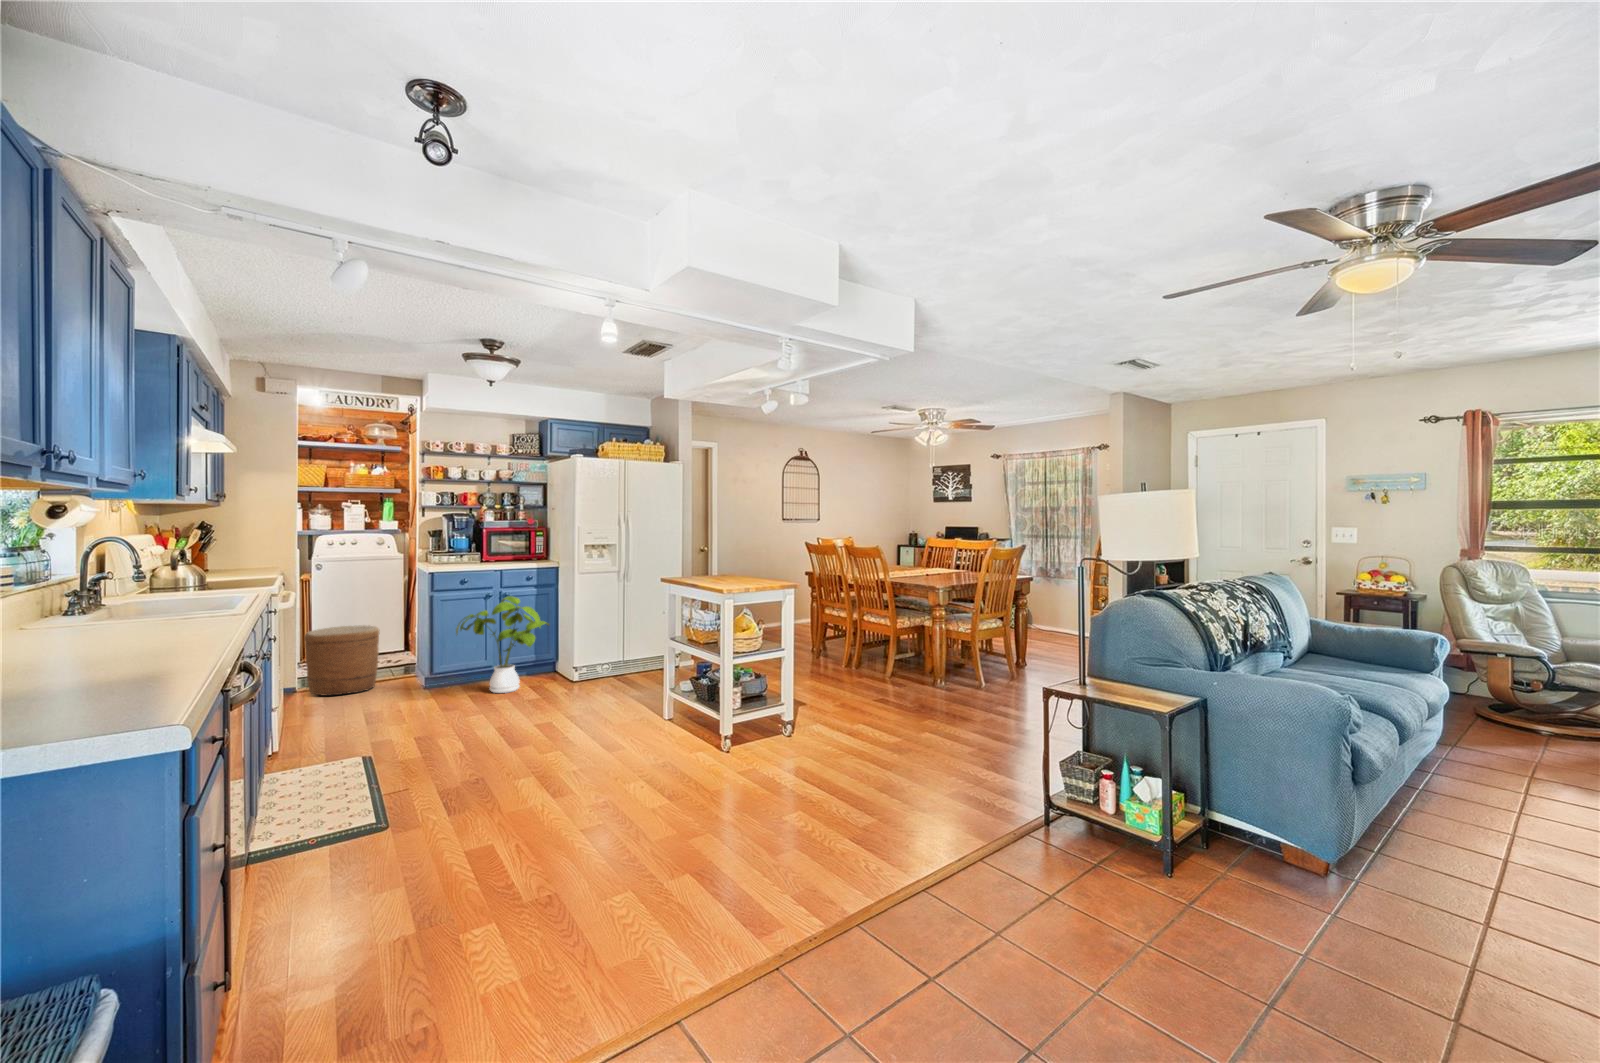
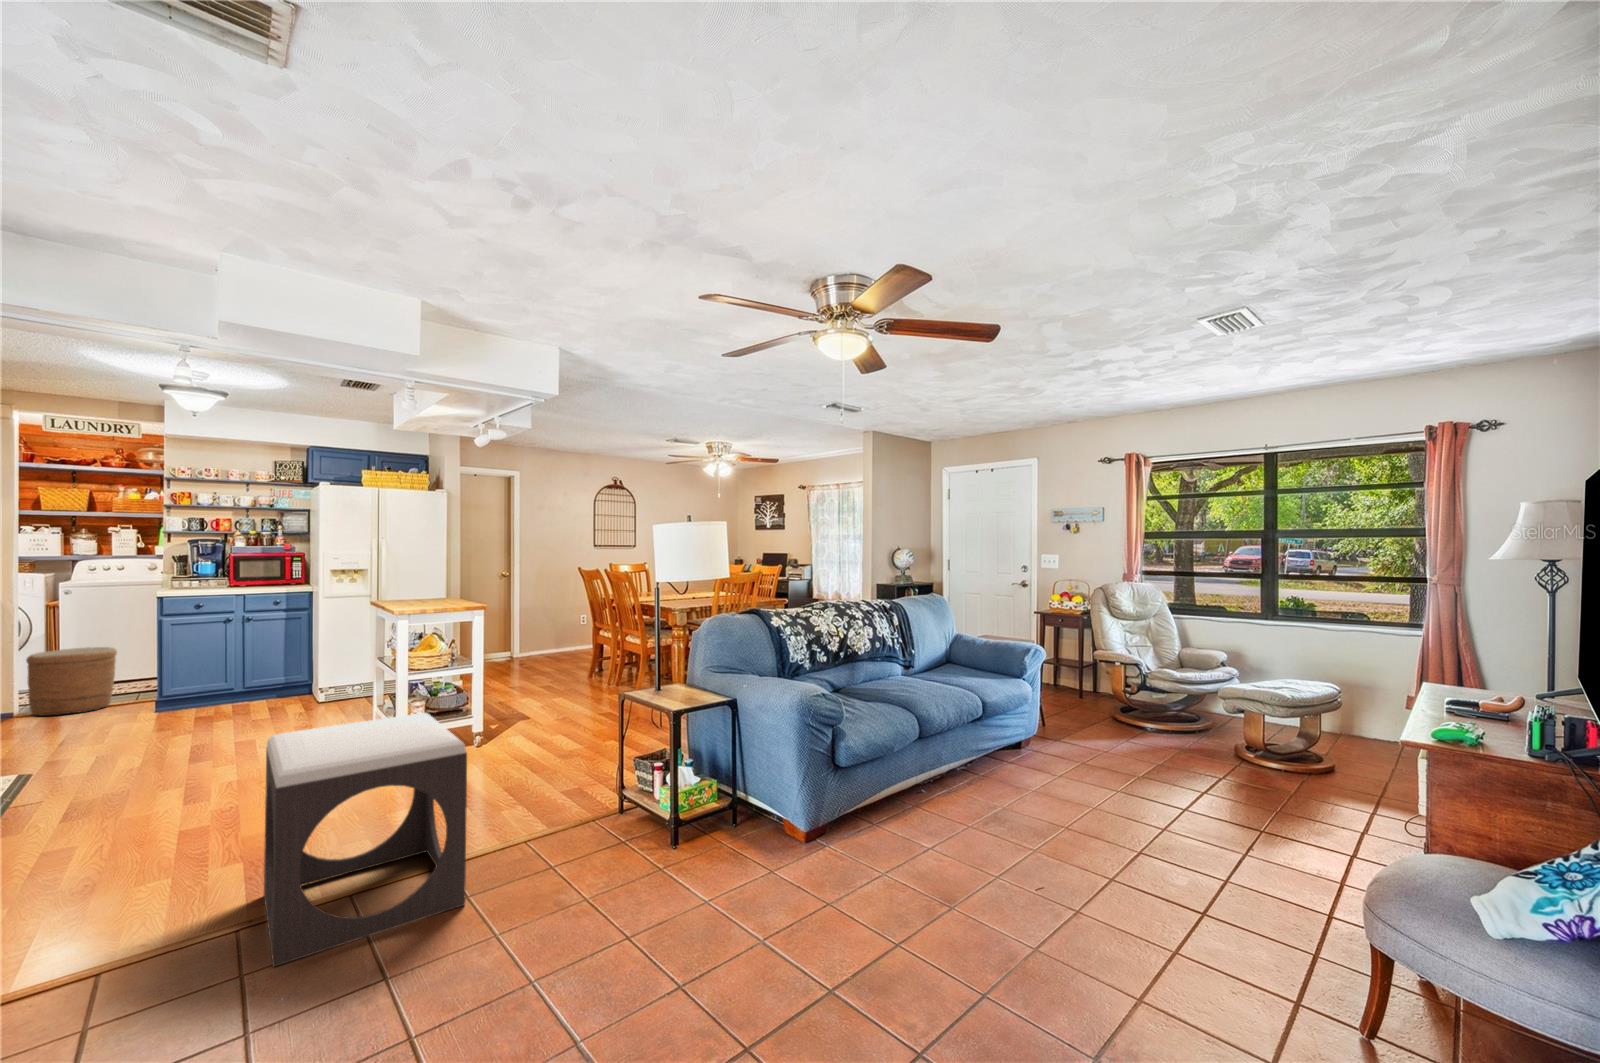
house plant: present [456,596,549,693] -> none [184,618,296,711]
footstool: none [789,707,1032,999] -> present [264,713,467,966]

